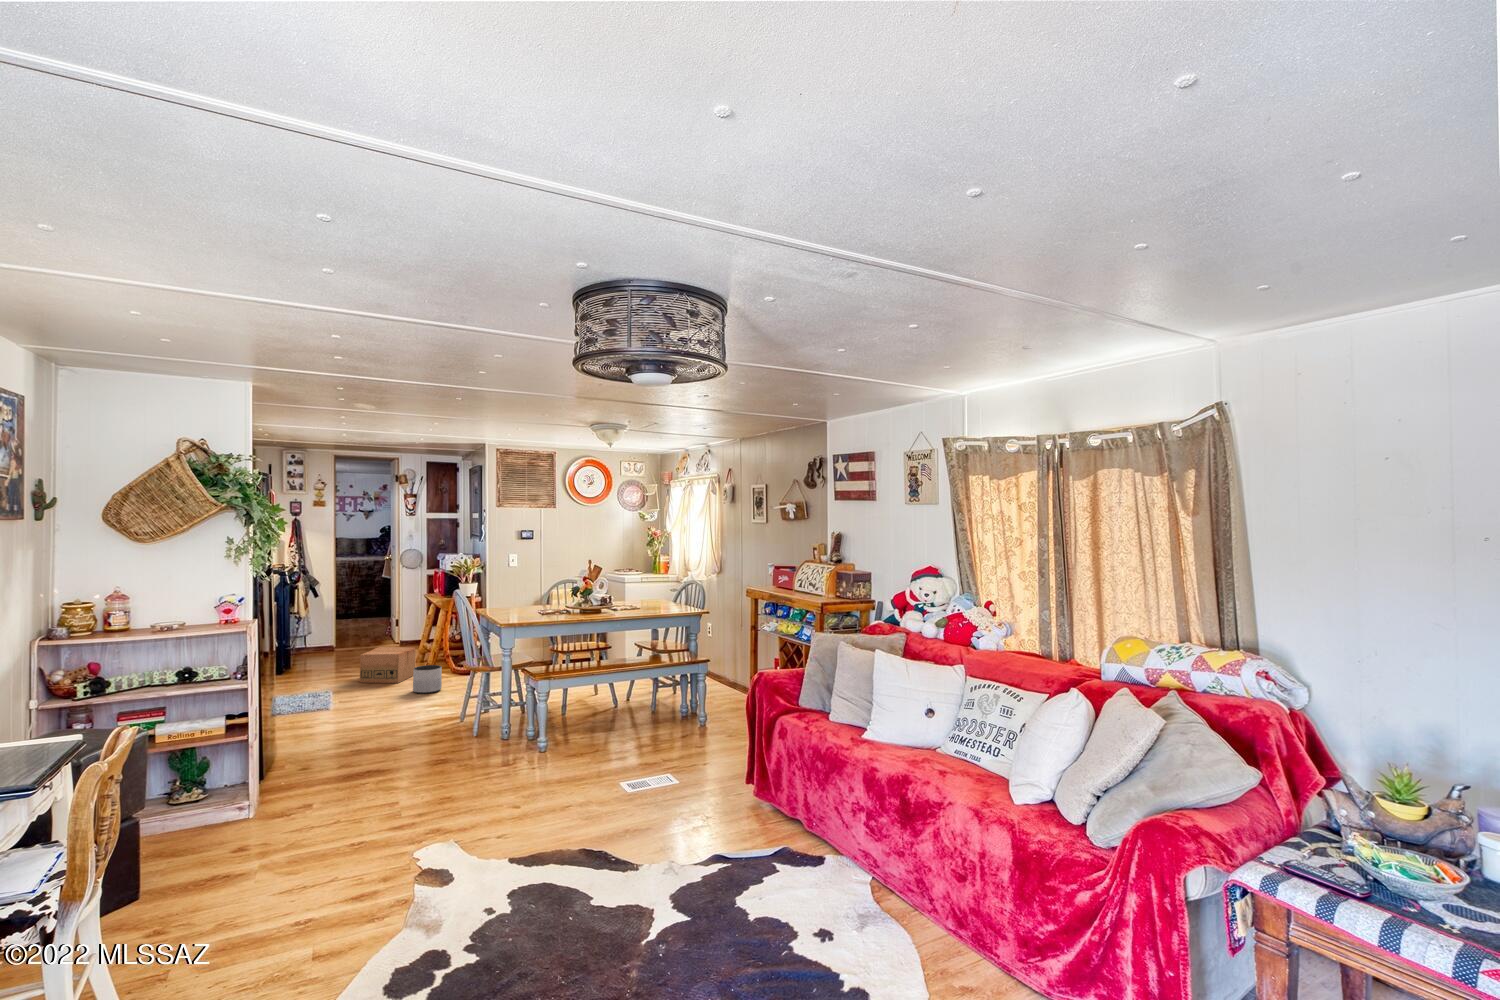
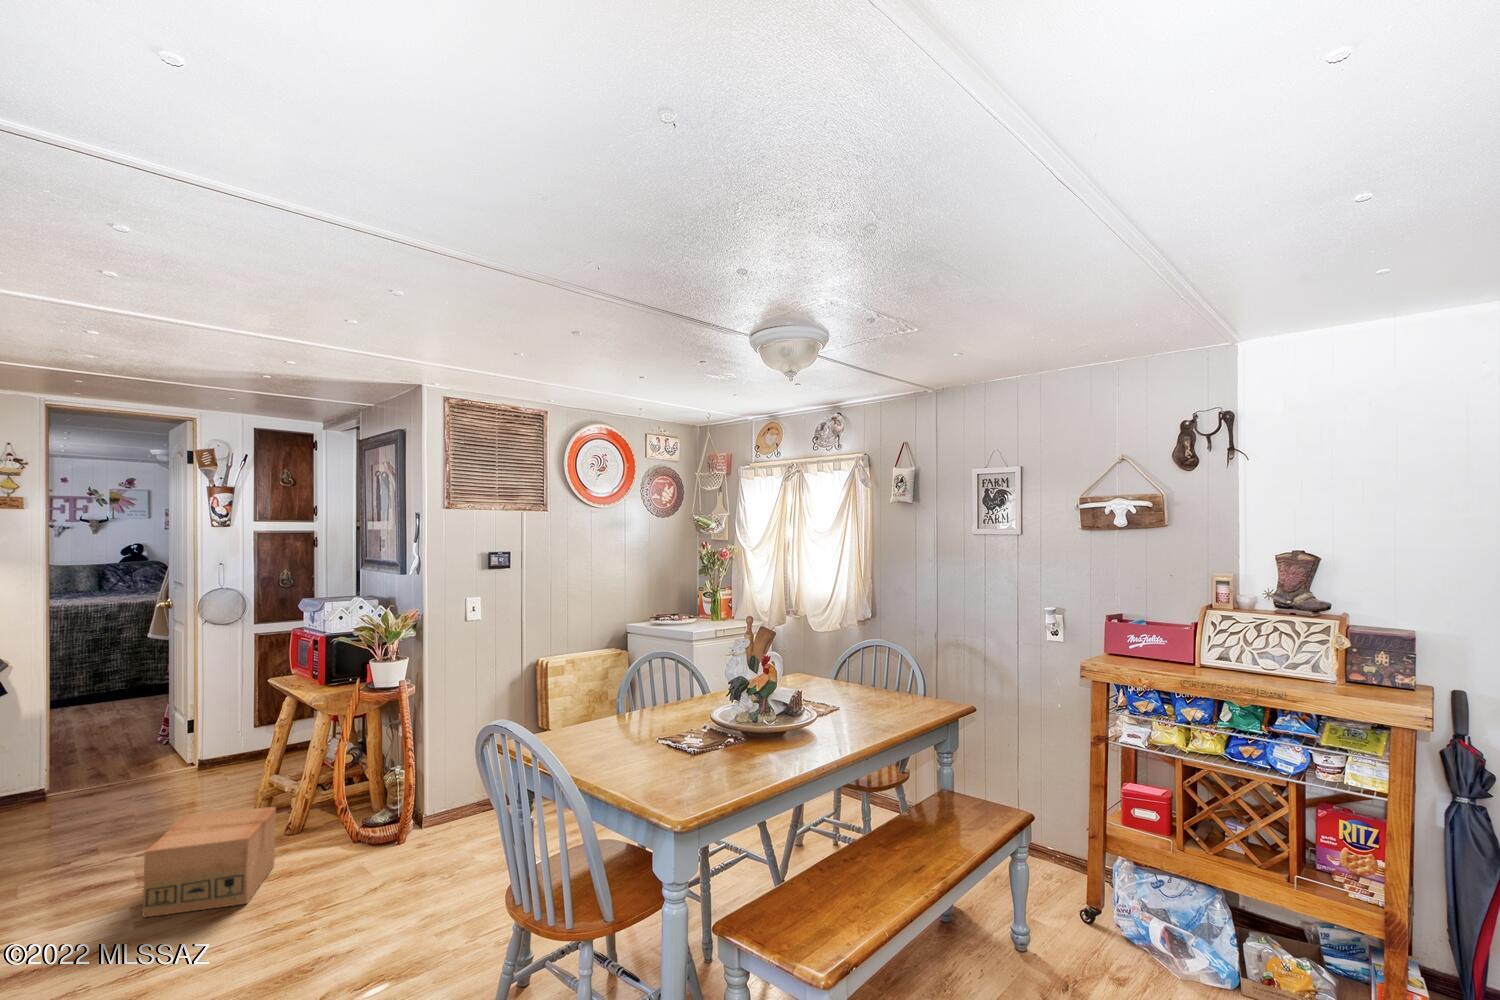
planter: present [413,665,442,693] -> none [300,858,369,940]

